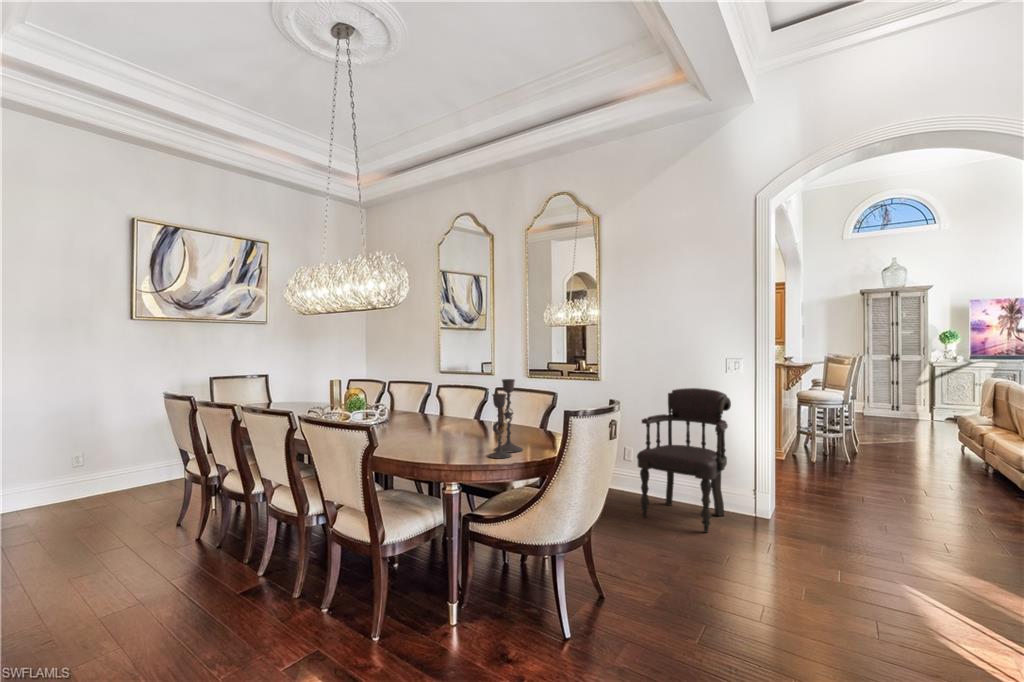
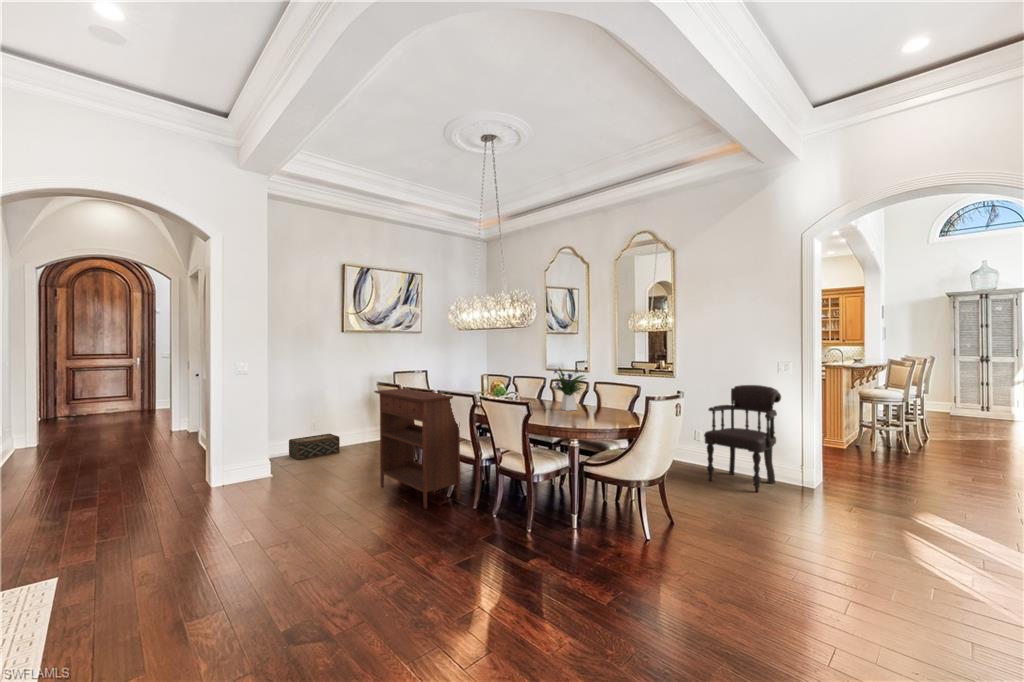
flower arrangement: none [422,365,481,430] -> present [553,368,586,411]
candlestick: present [488,379,522,458] -> none [596,377,618,427]
console table: none [135,400,278,607] -> present [374,388,460,509]
woven basket: none [24,469,118,516] -> present [289,434,340,460]

